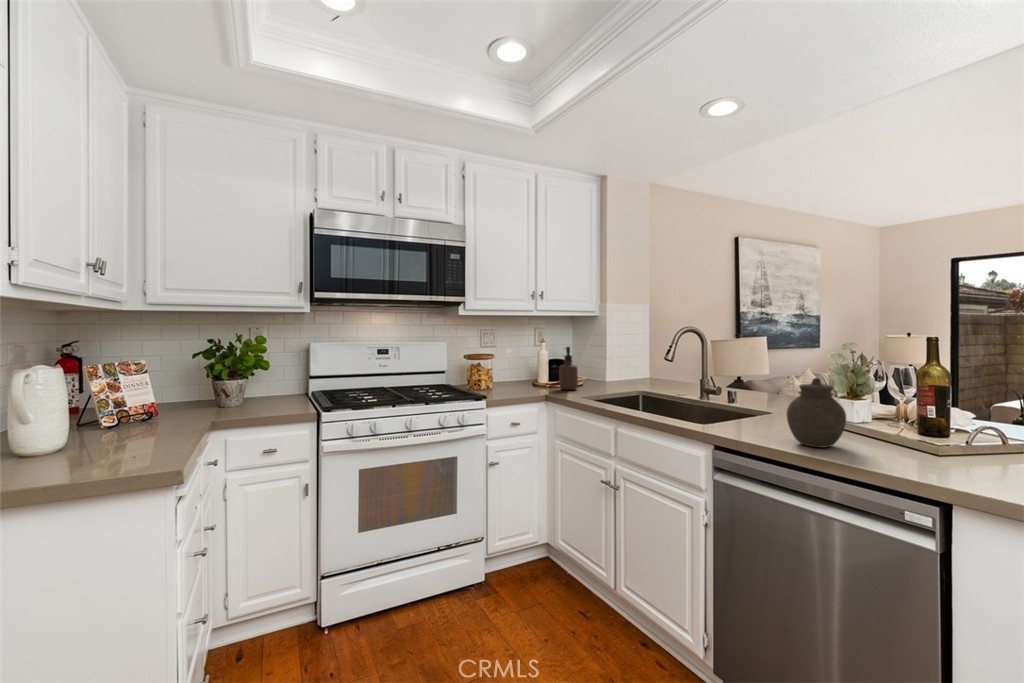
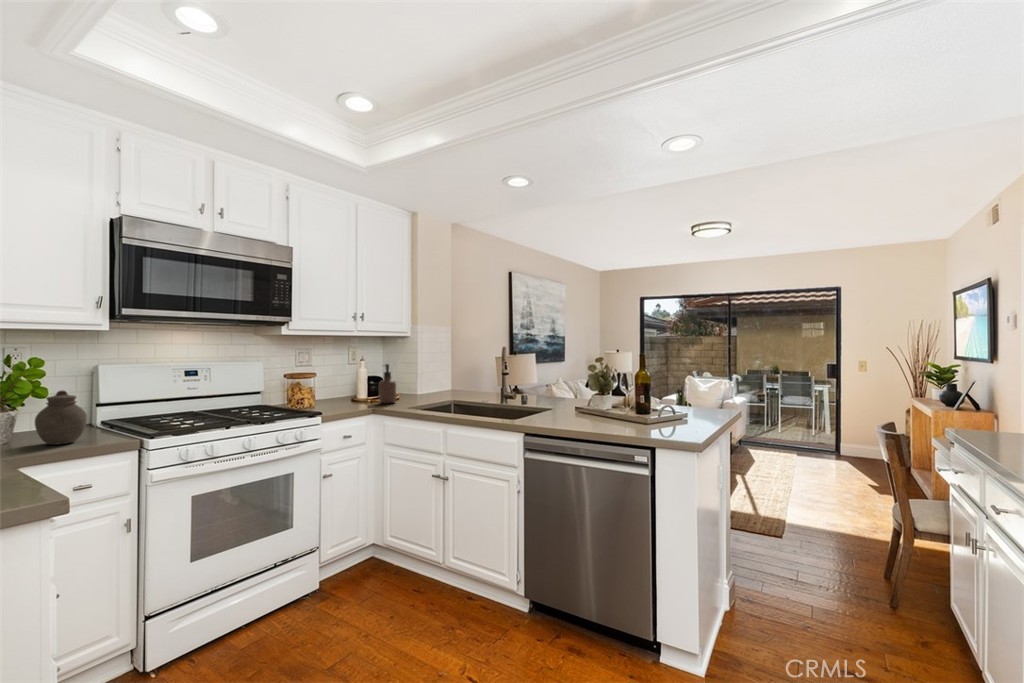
jar: present [787,378,846,448] -> present [35,390,87,445]

